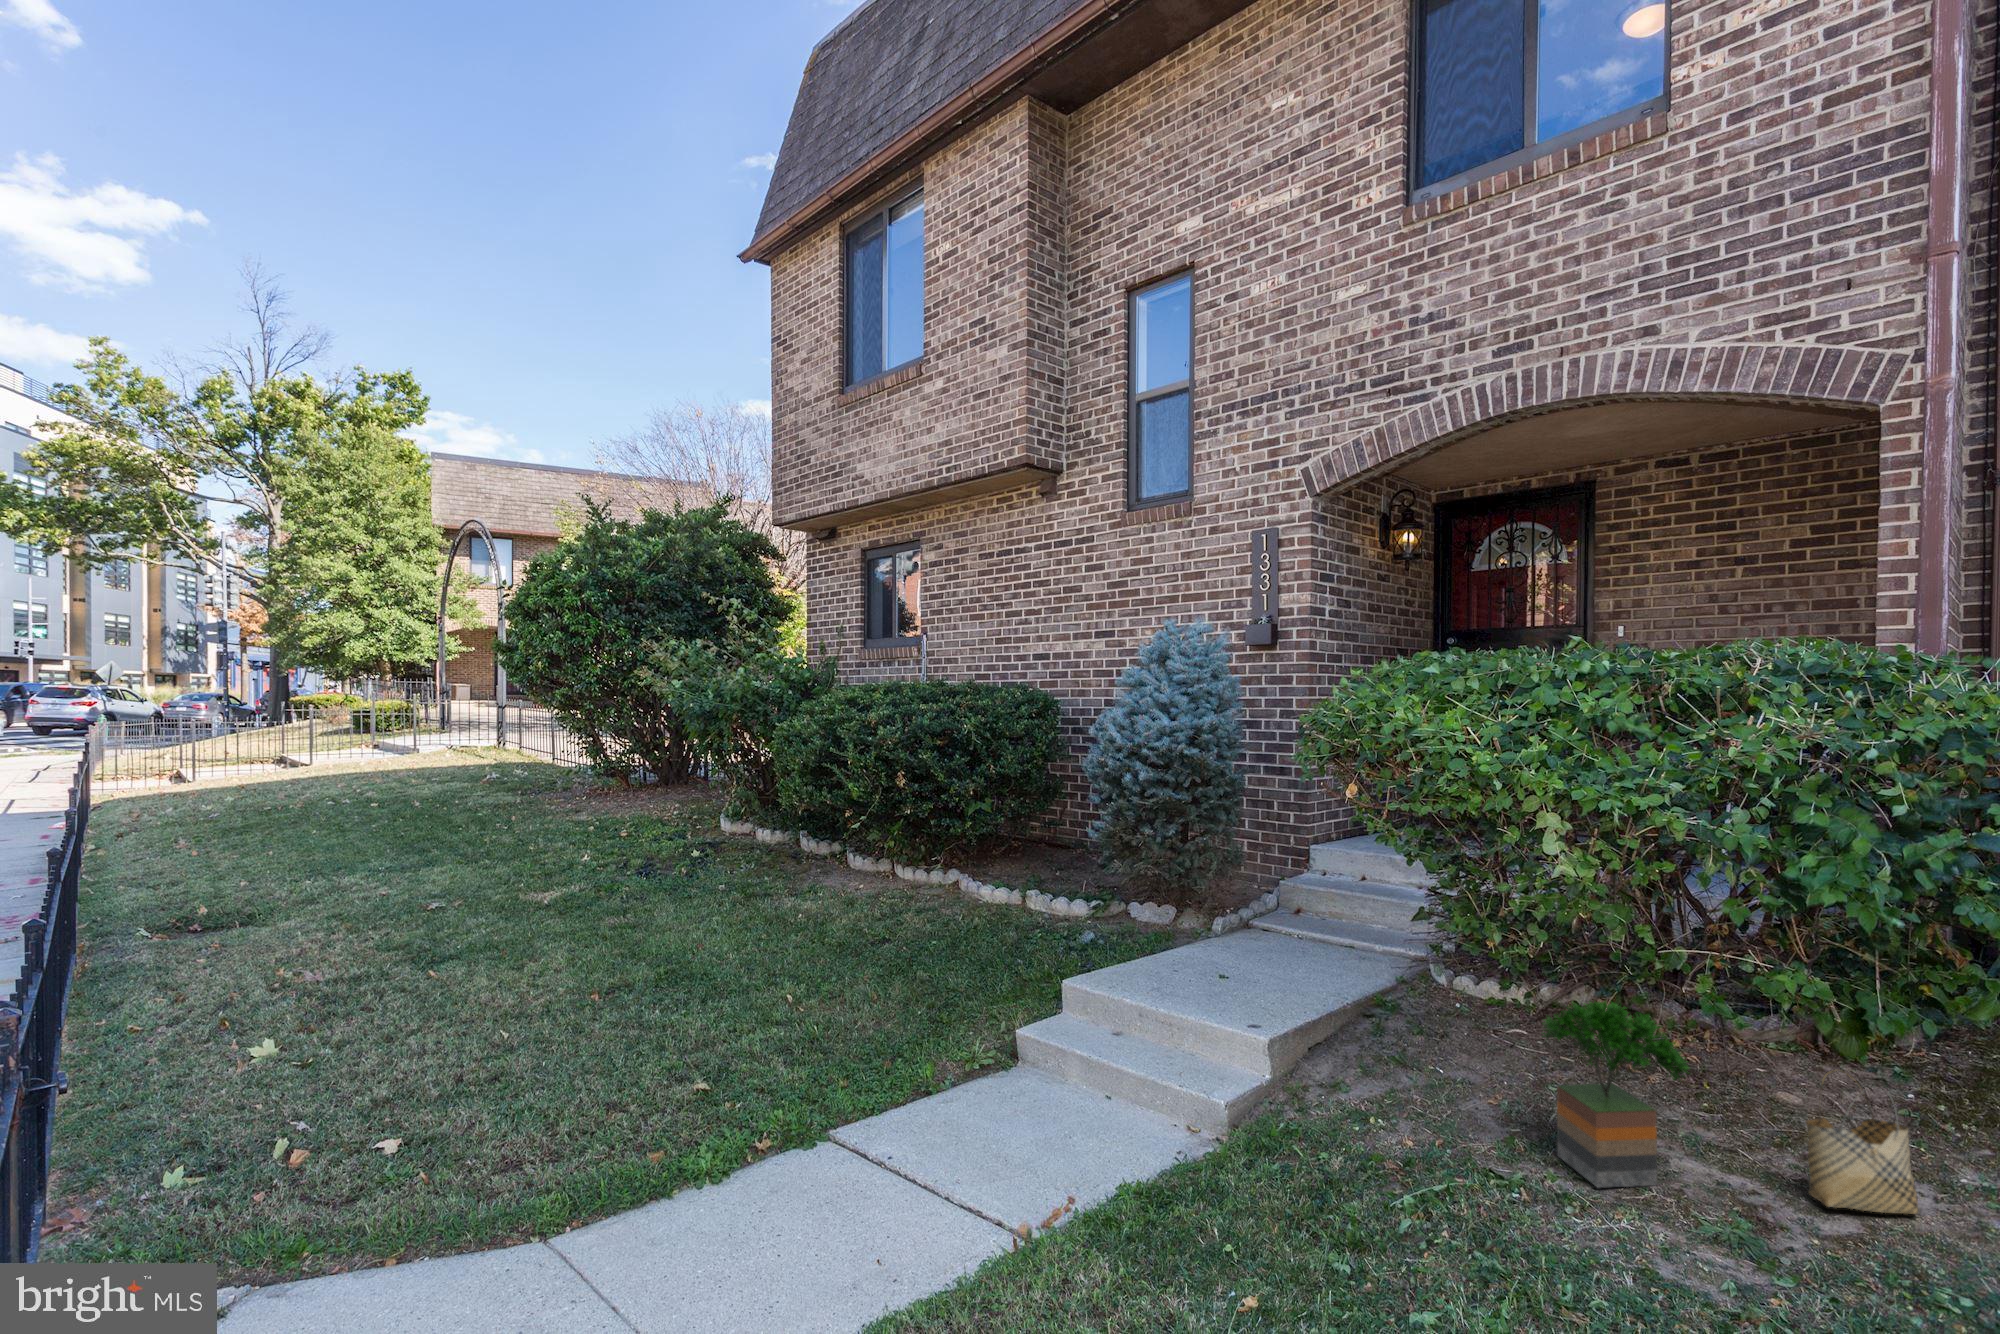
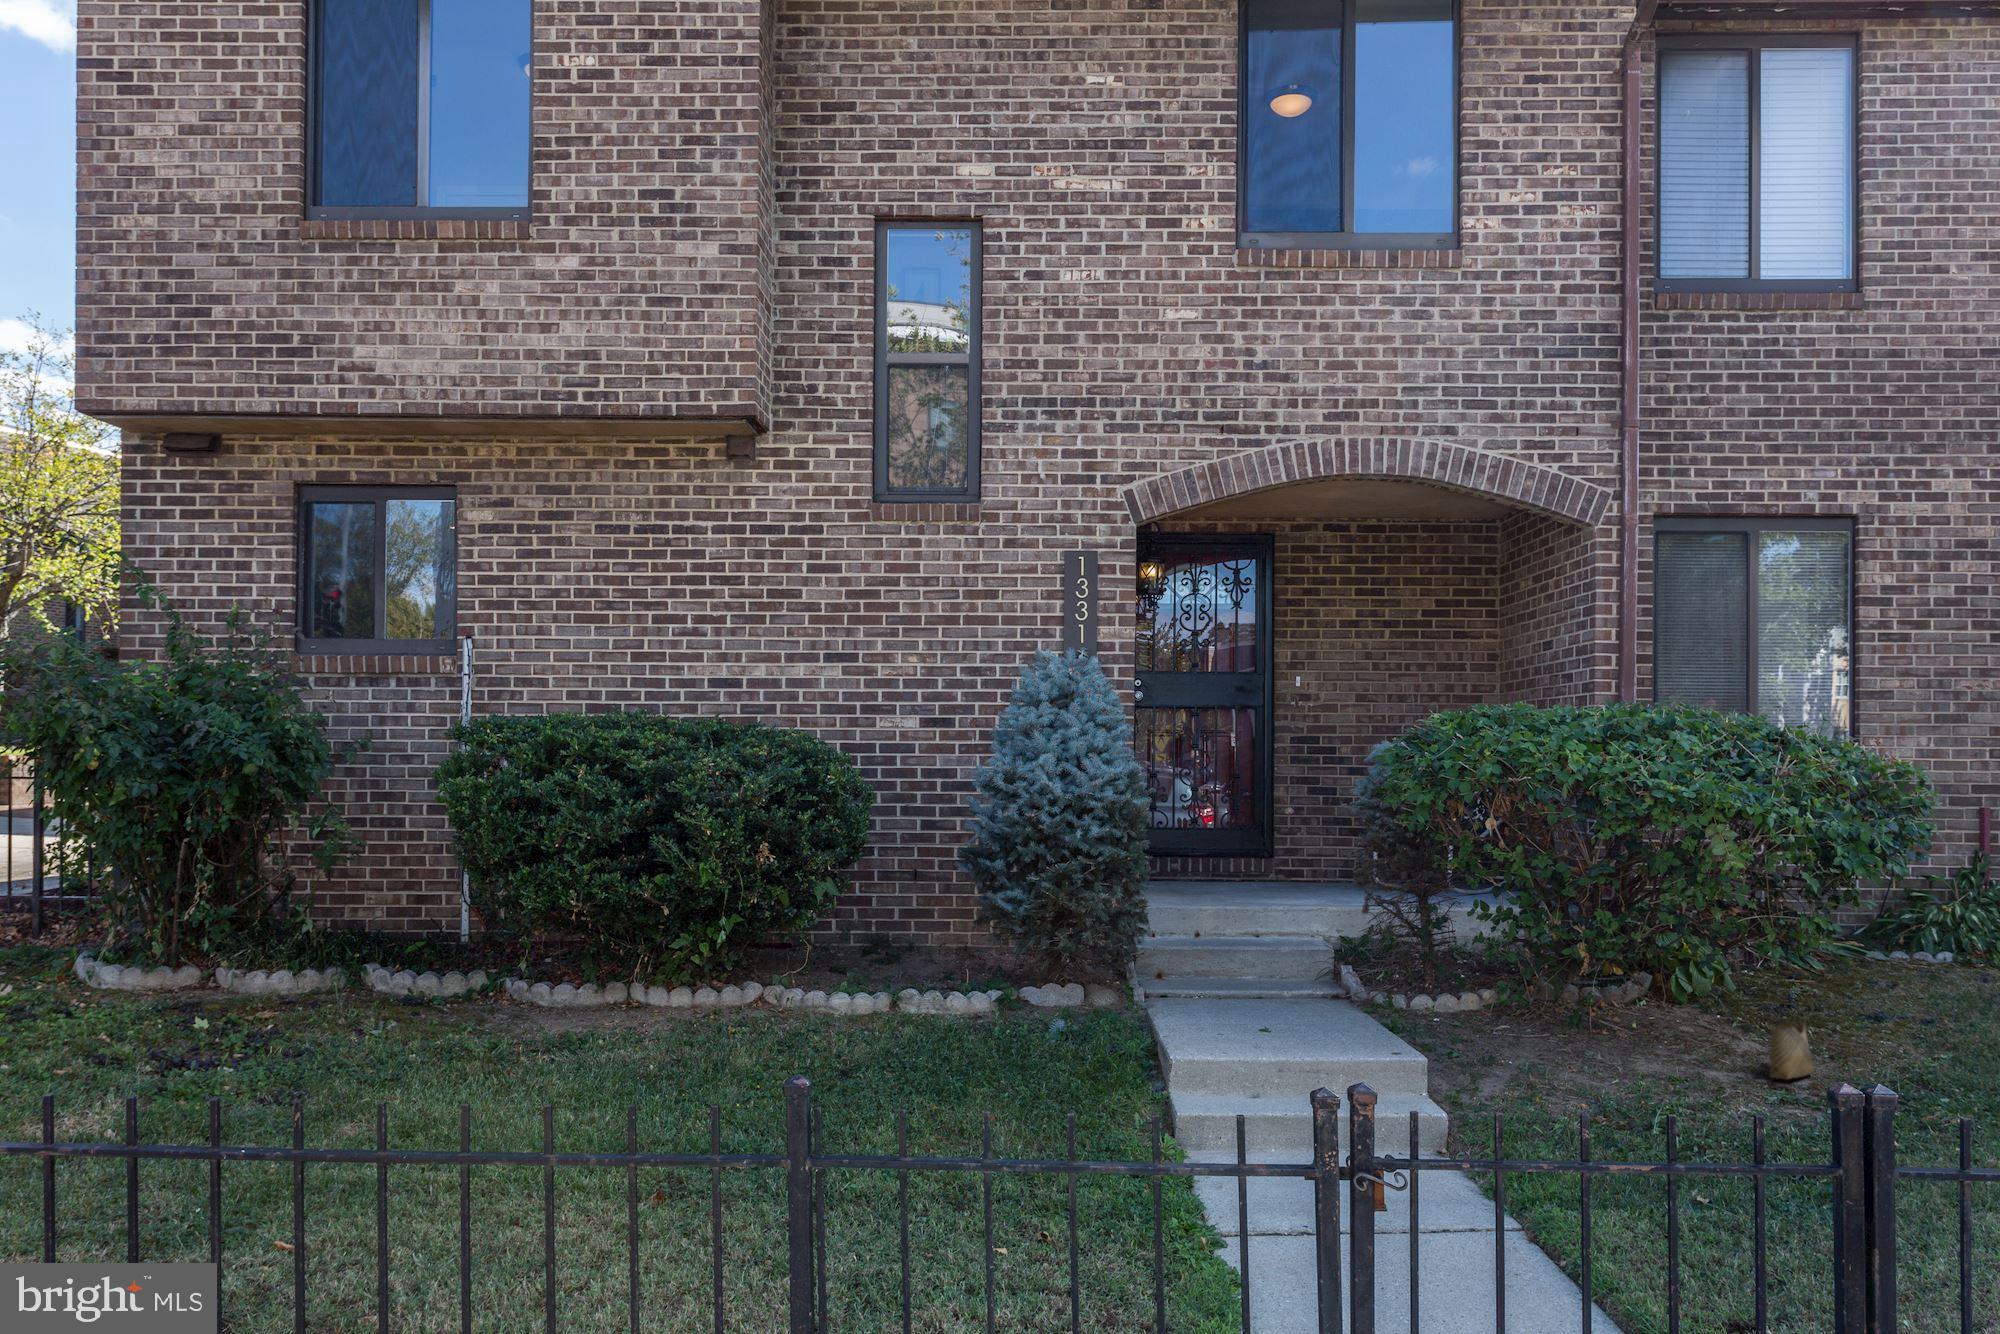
potted tree: present [1542,1001,1689,1188] -> none [1637,970,1738,1102]

